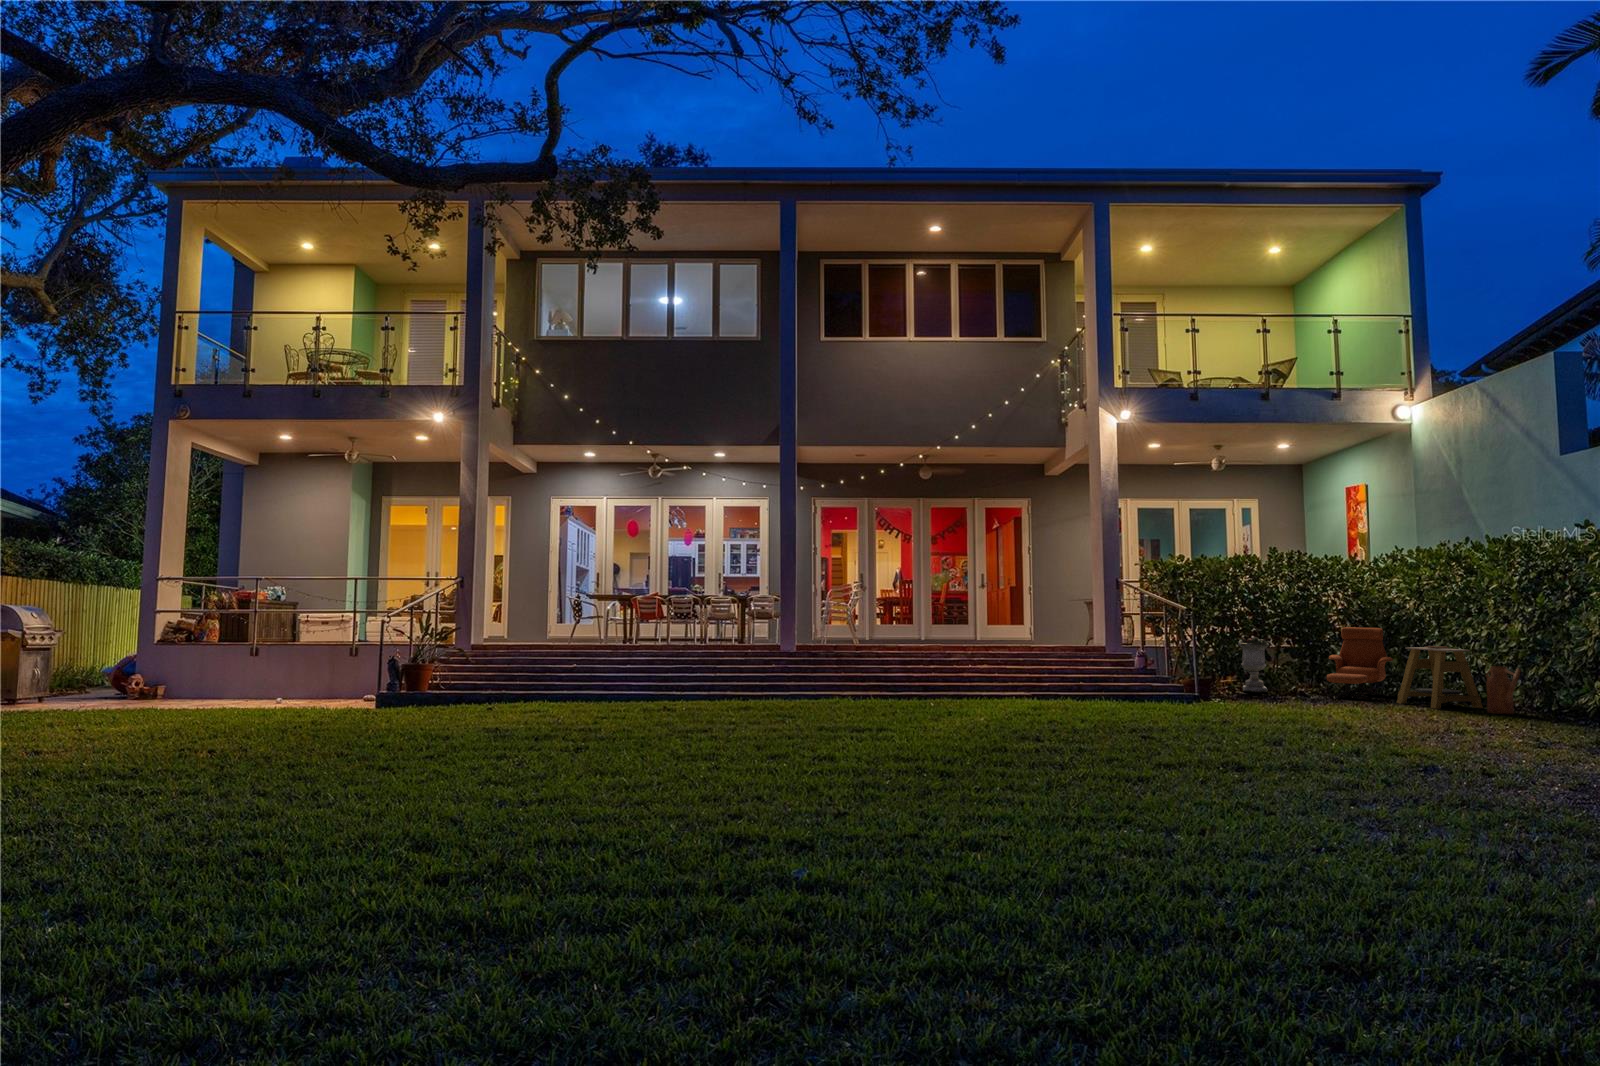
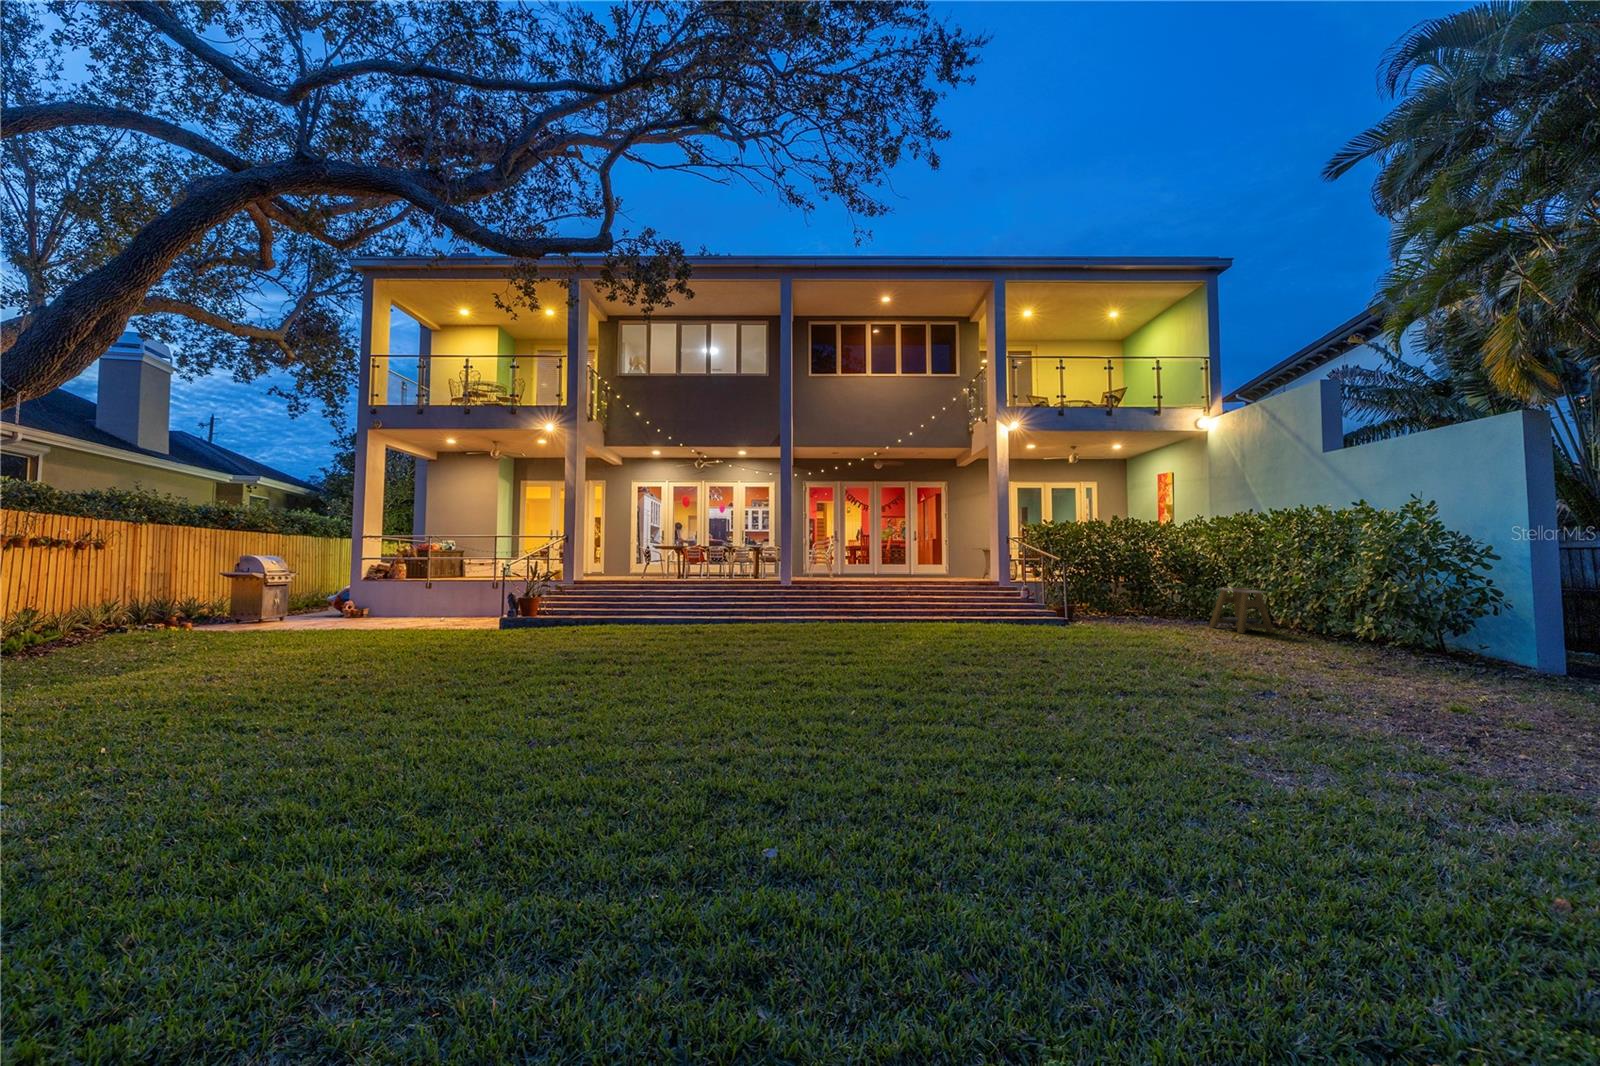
lounge chair: present [1327,627,1393,699] -> none [1155,572,1202,623]
planter: present [1238,637,1269,692] -> none [1092,578,1116,616]
watering can: present [1486,667,1521,714] -> none [1280,605,1312,640]

